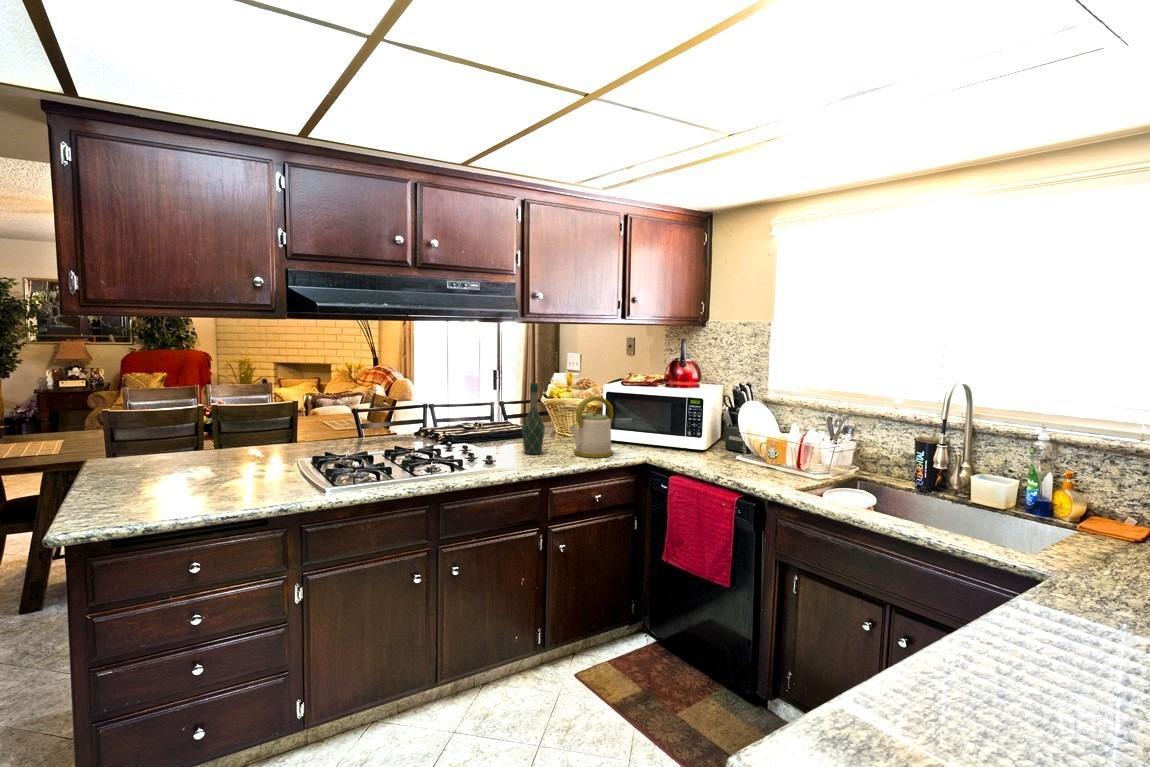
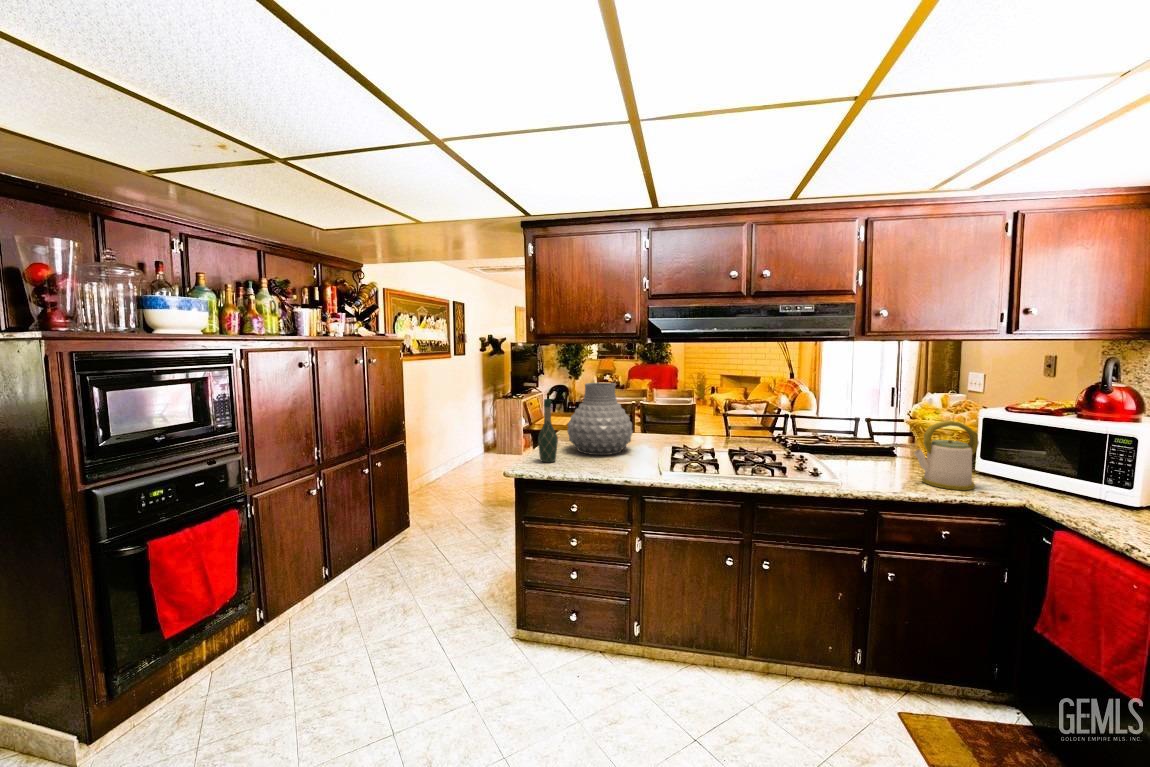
vase: none [140,375,255,485] -> present [567,383,633,455]
wine bottle: present [522,383,545,454] -> present [538,399,558,463]

